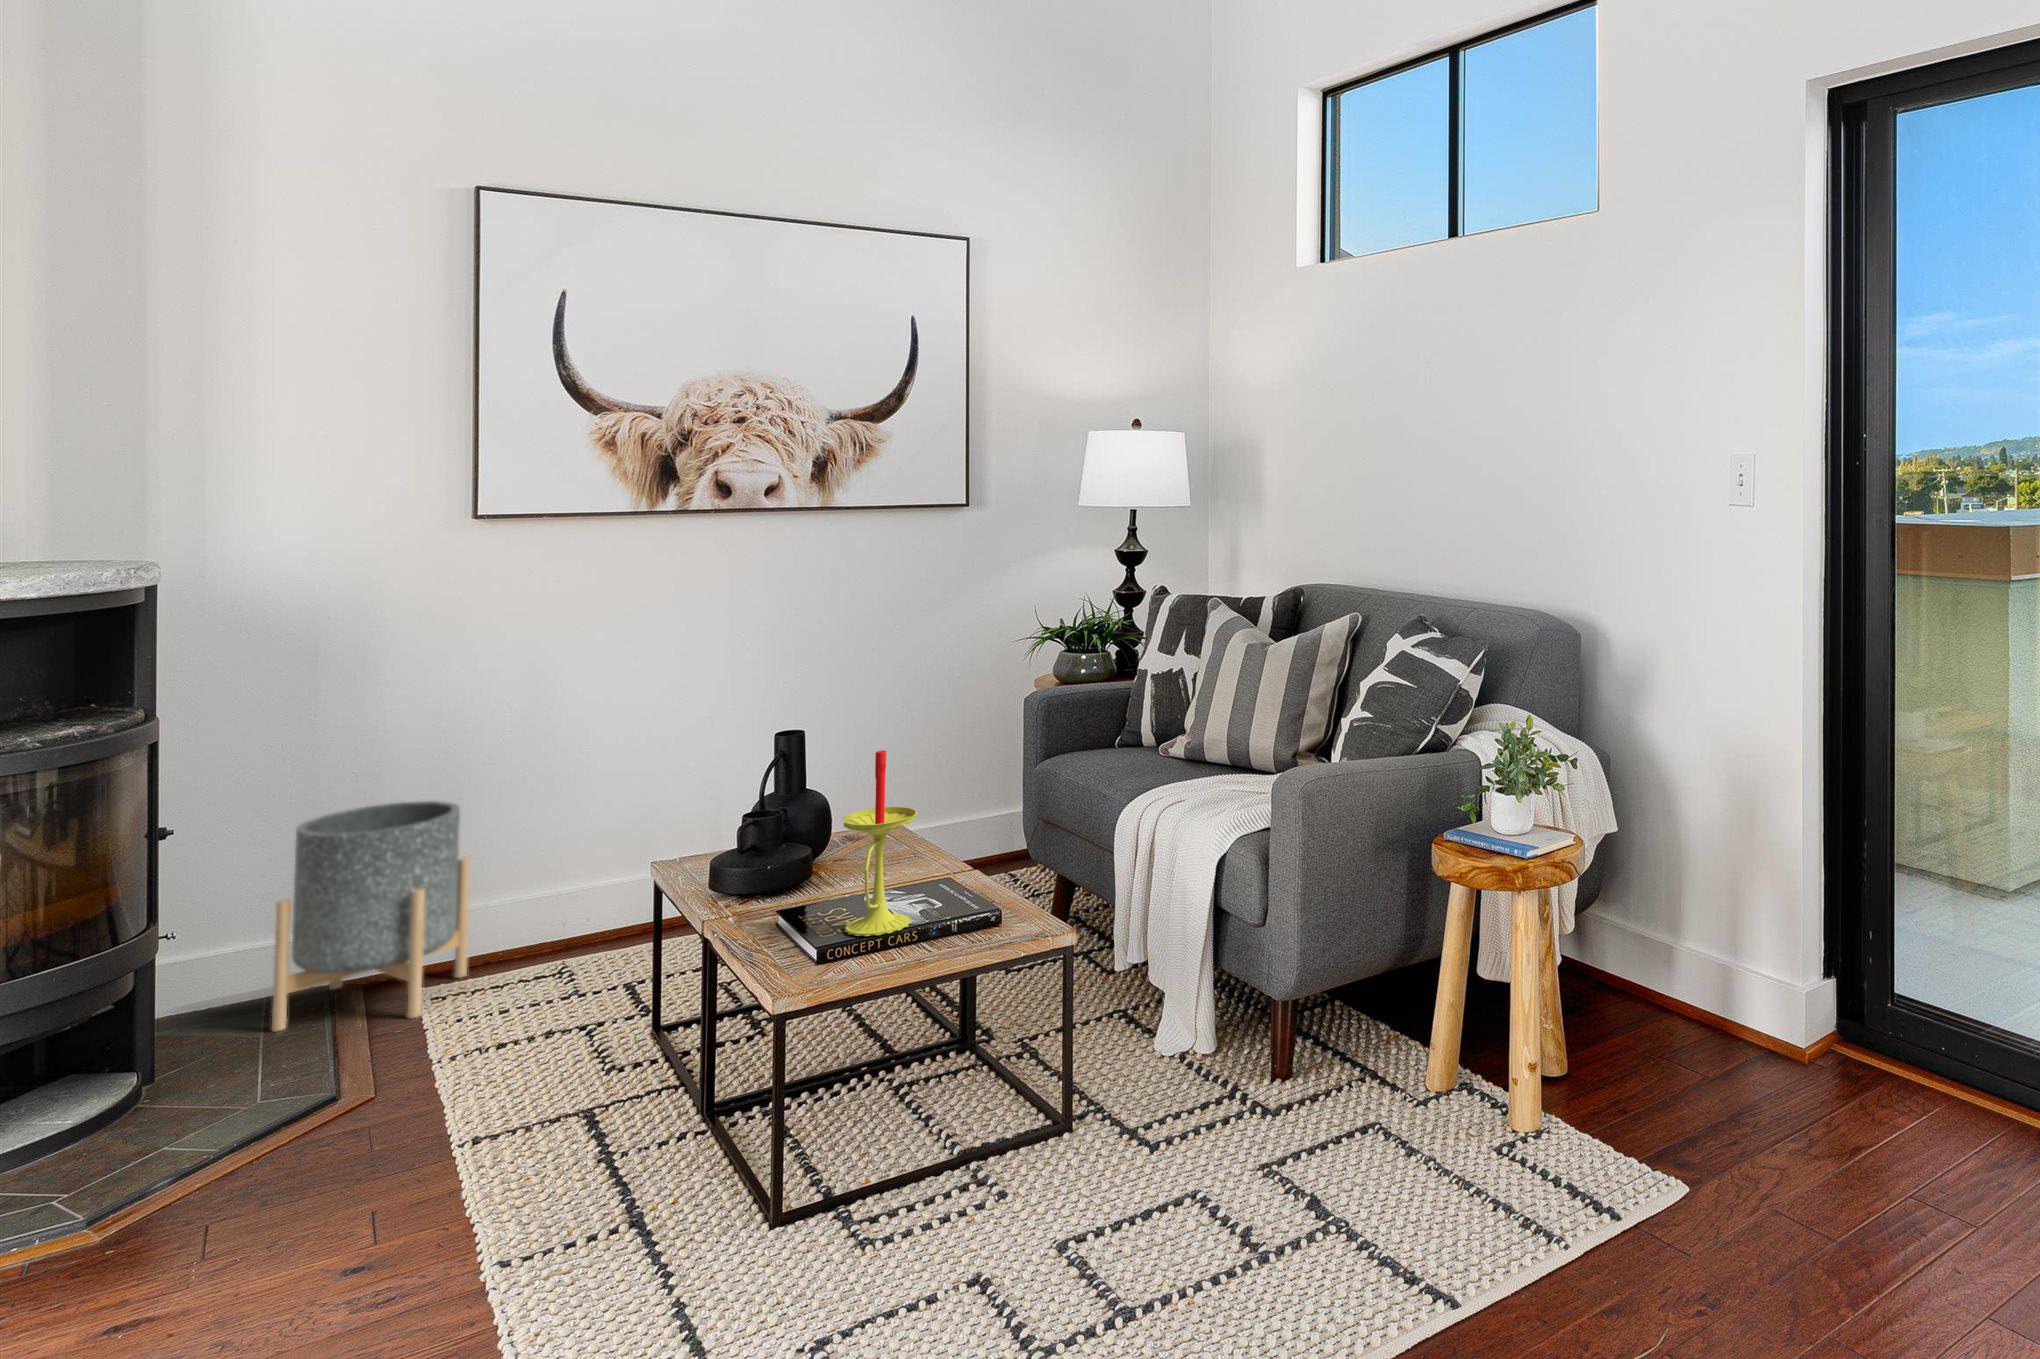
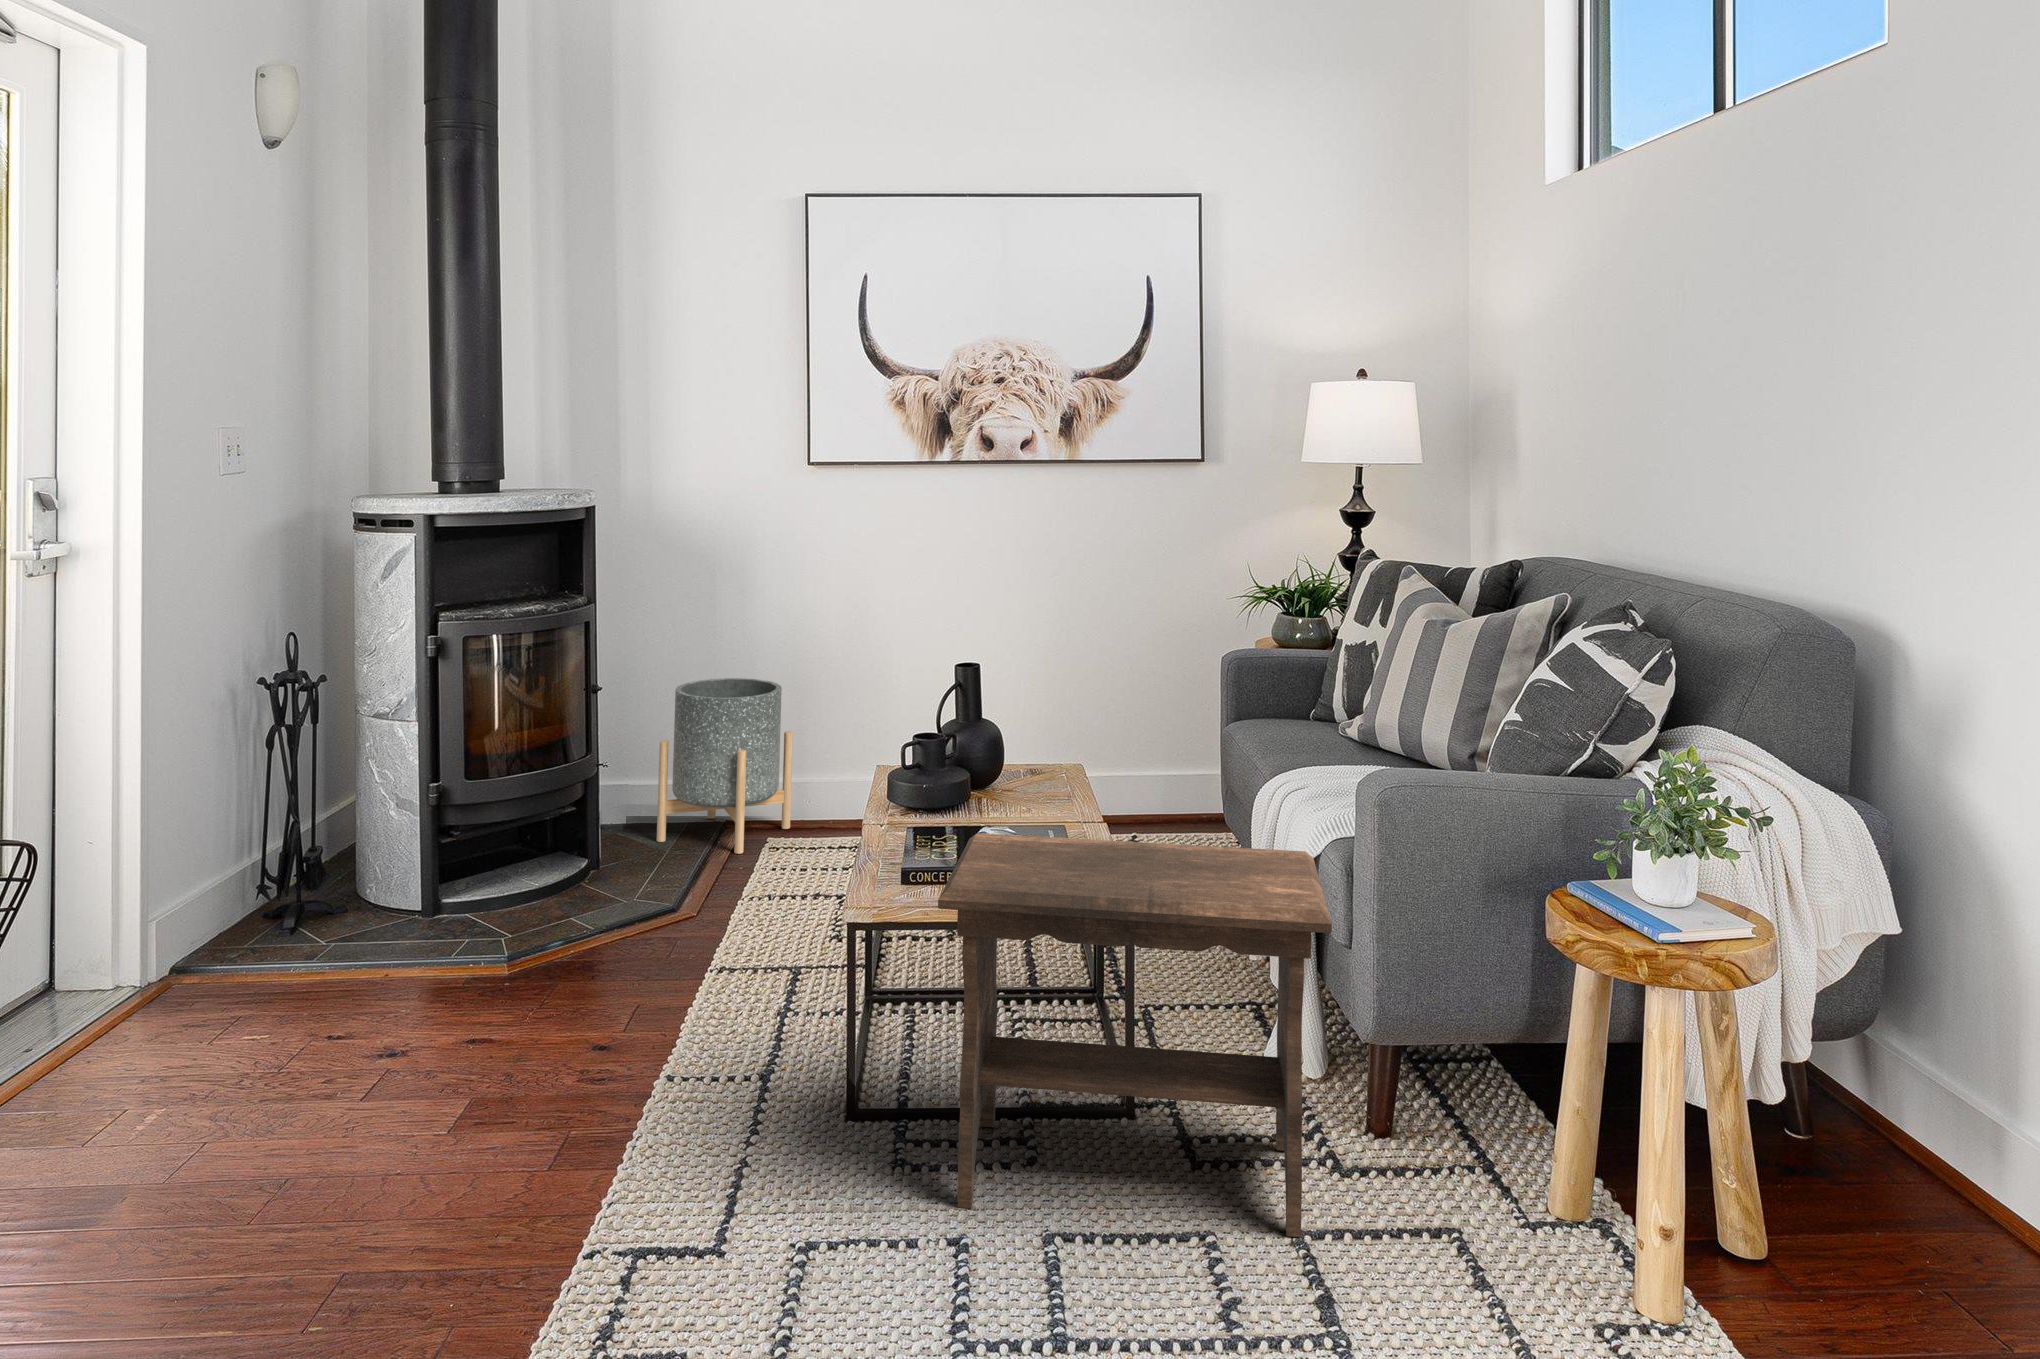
candle: present [842,750,917,936] -> none [926,680,993,865]
footstool: none [908,848,1295,1253] -> present [938,833,1332,1237]

